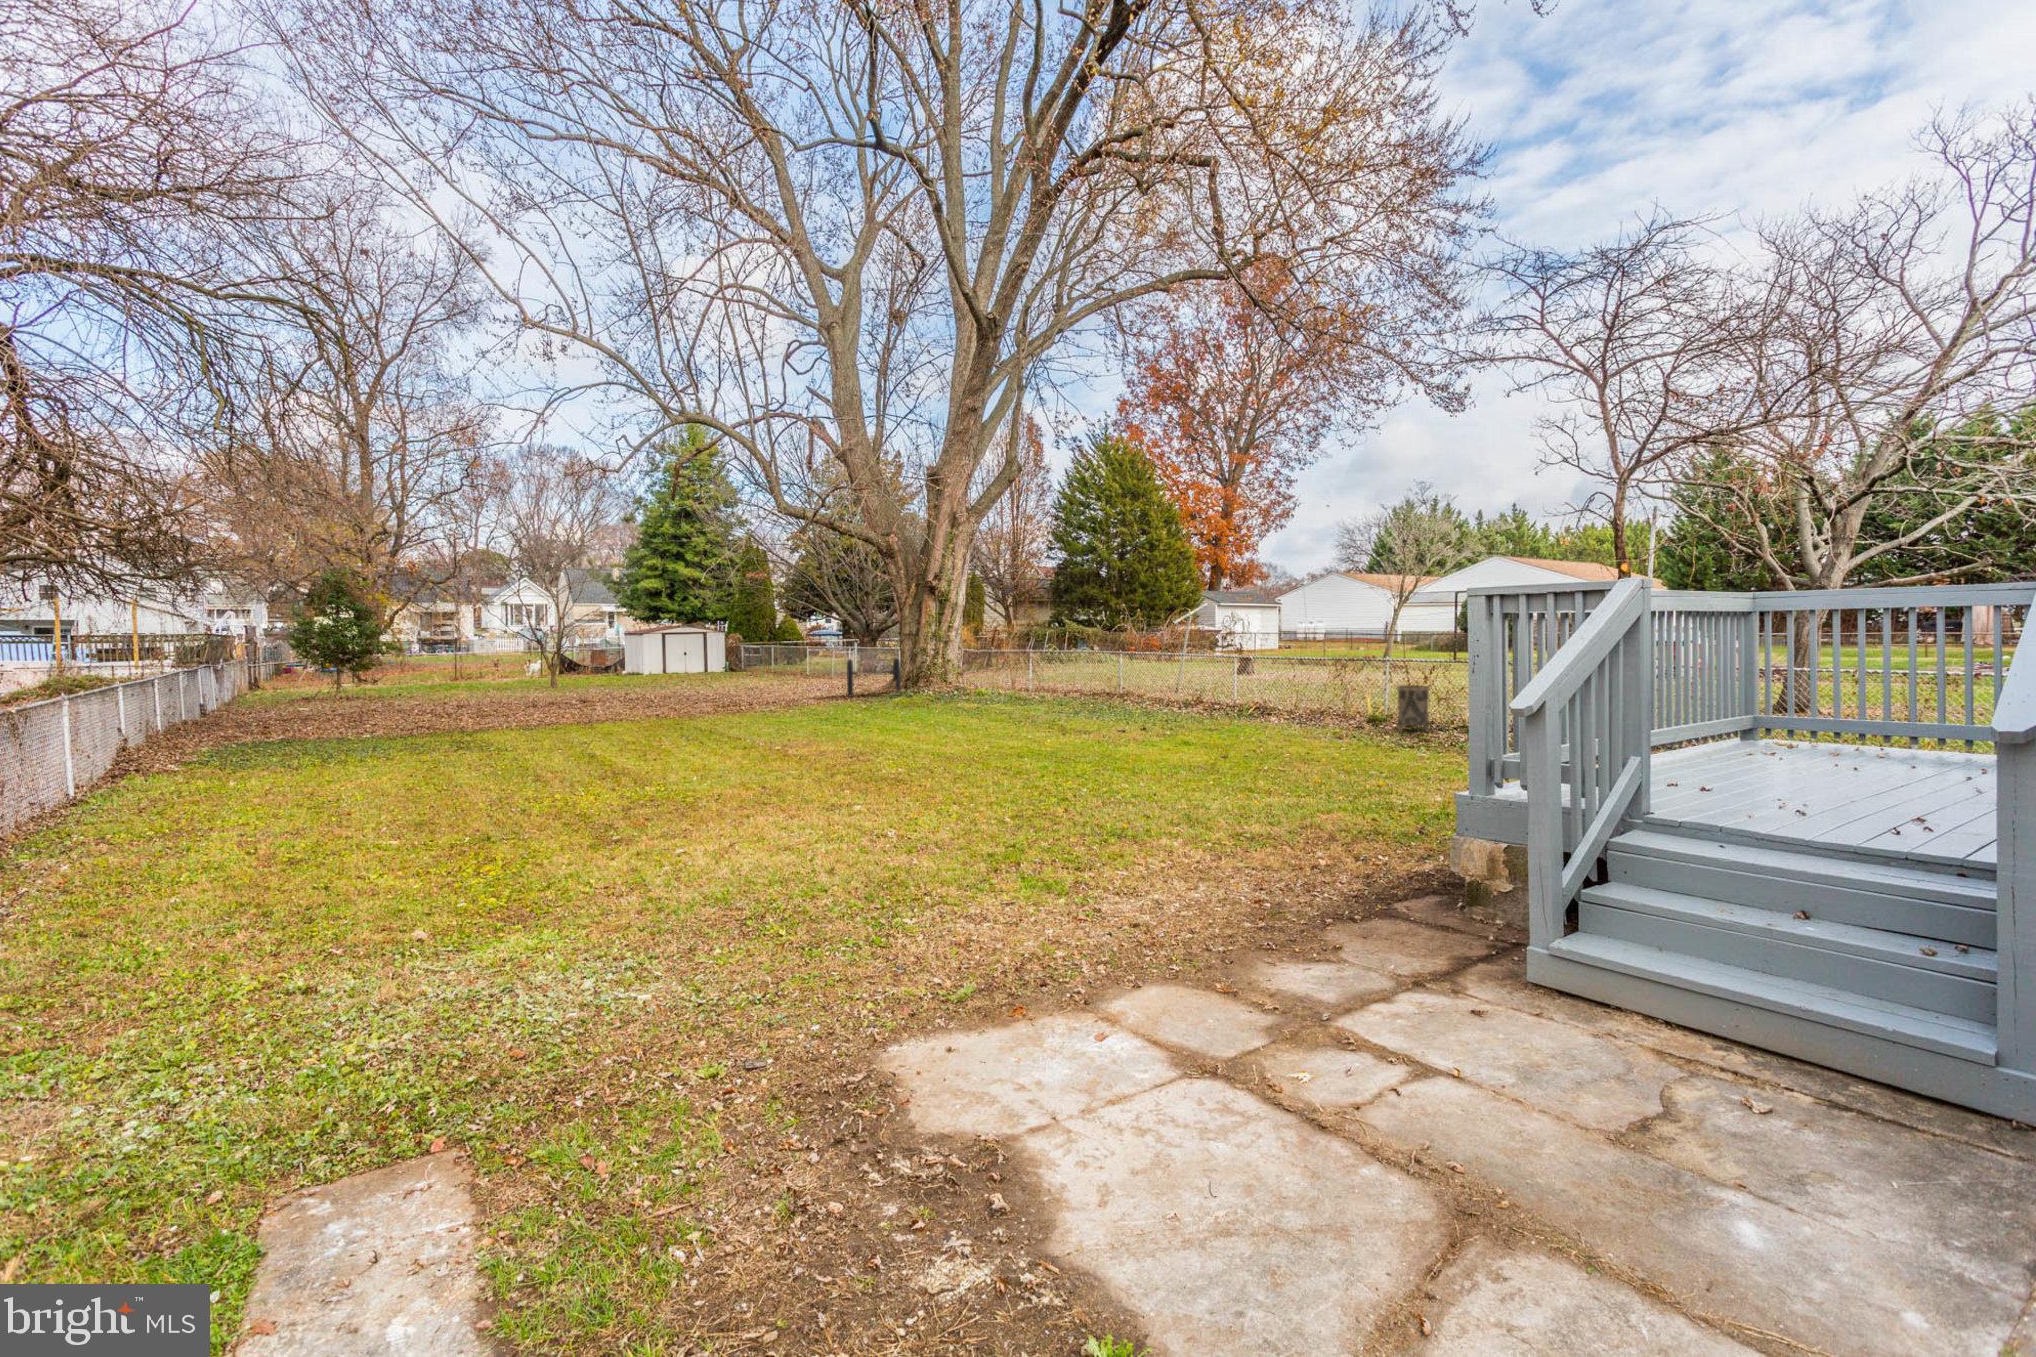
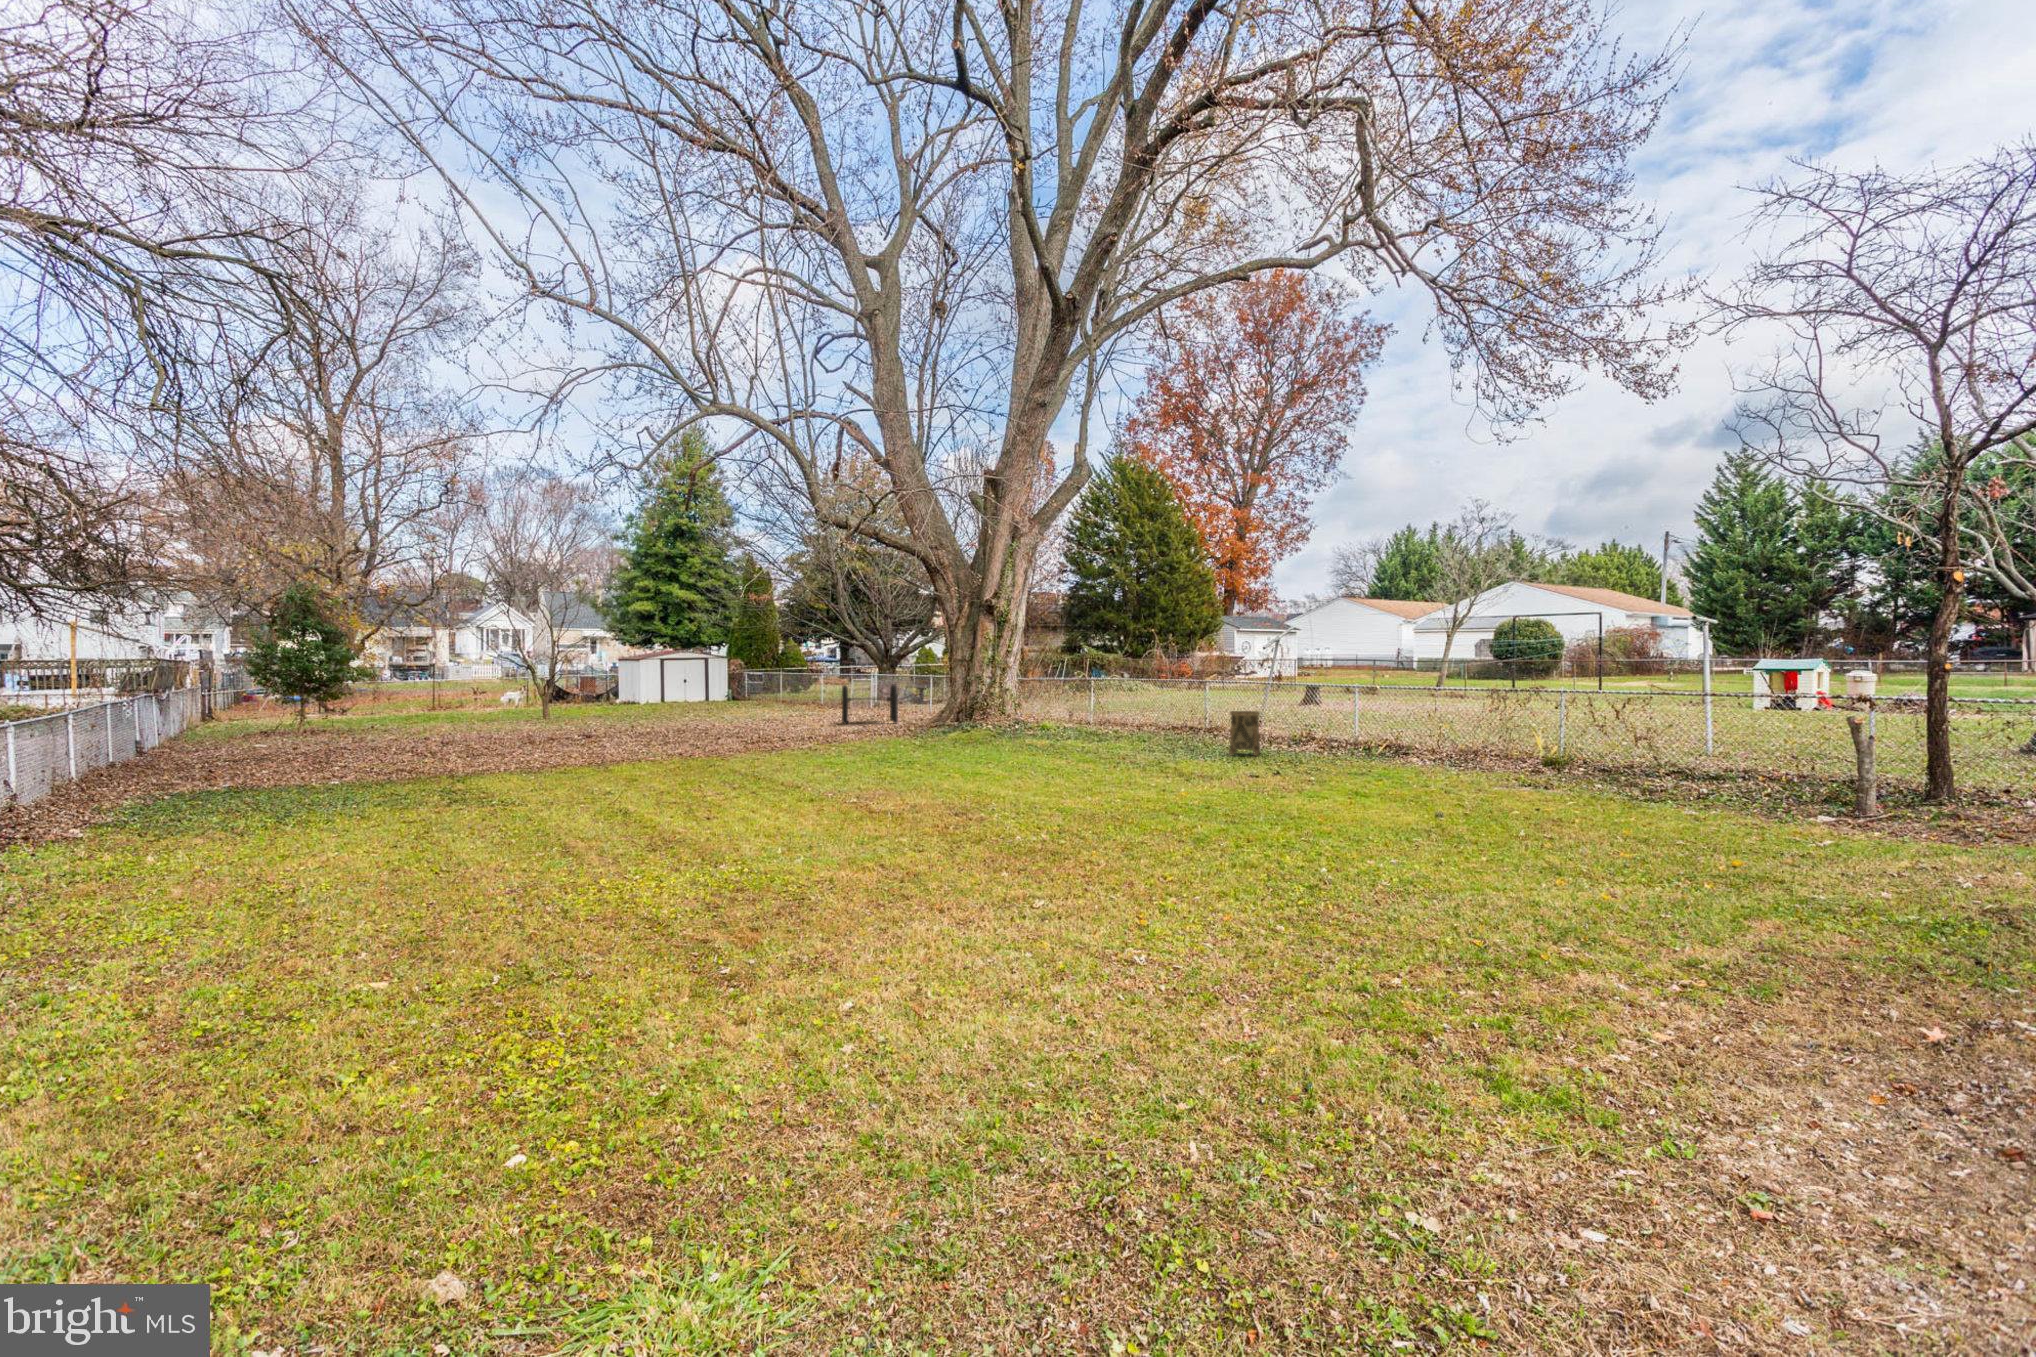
basket: present [1397,685,1430,732] -> present [1229,711,1260,756]

